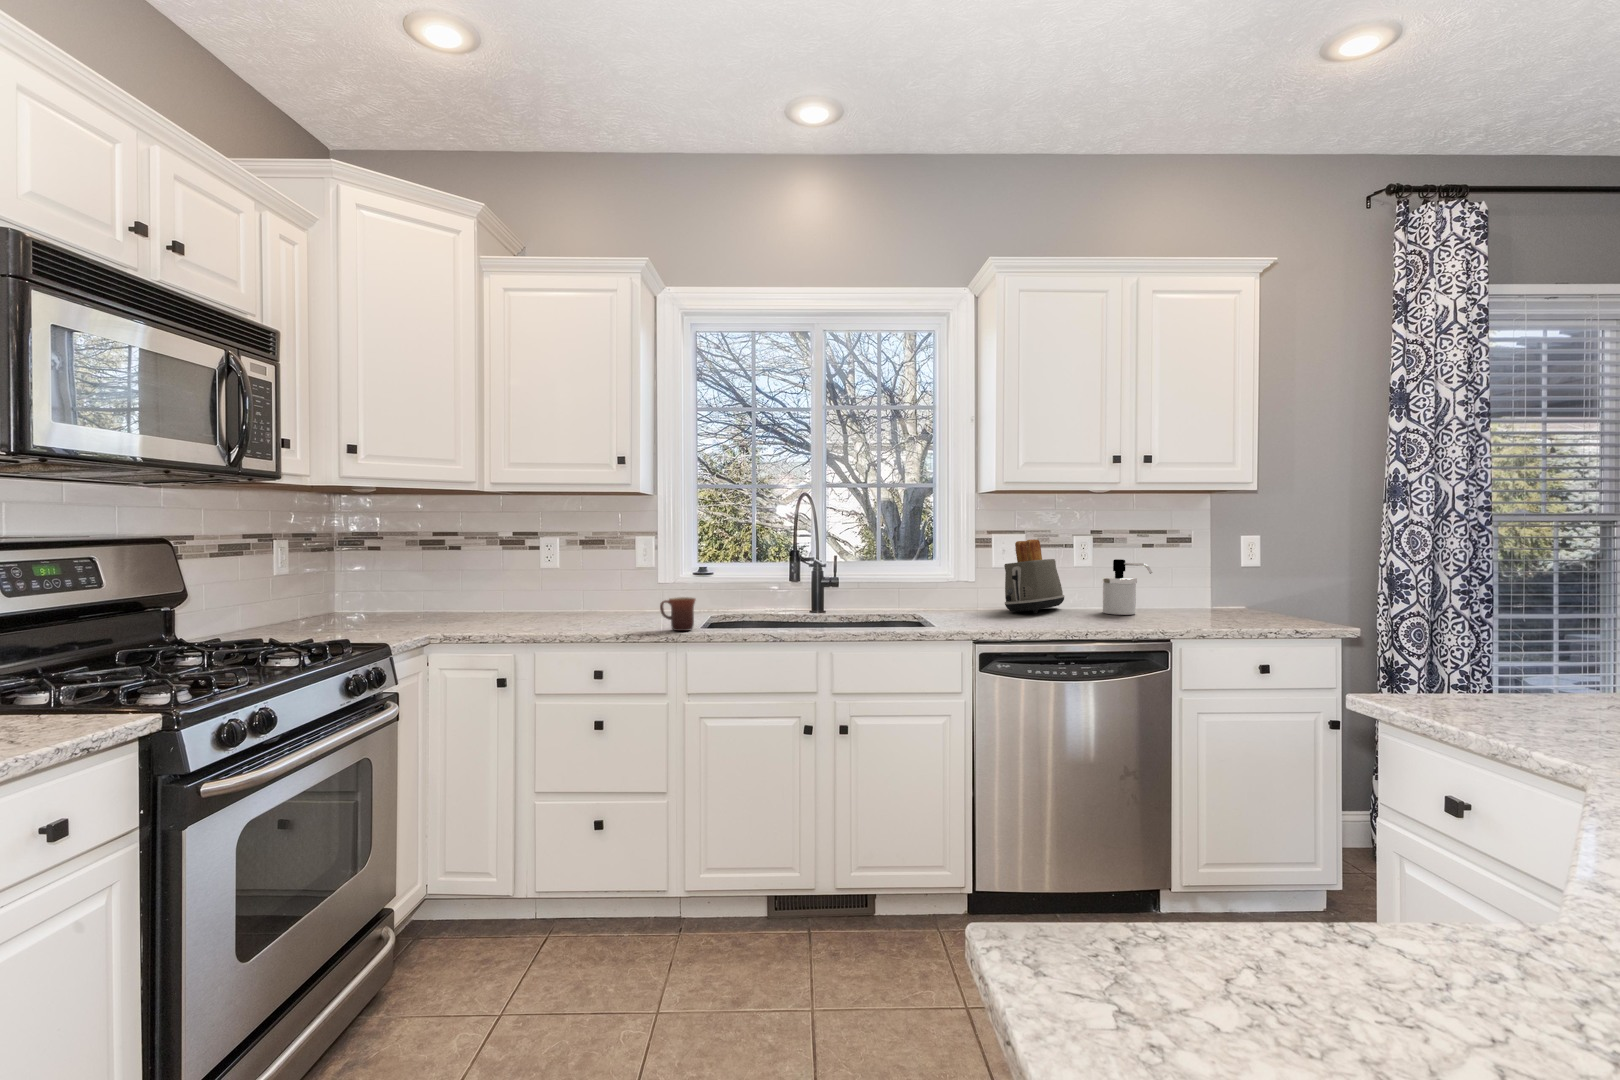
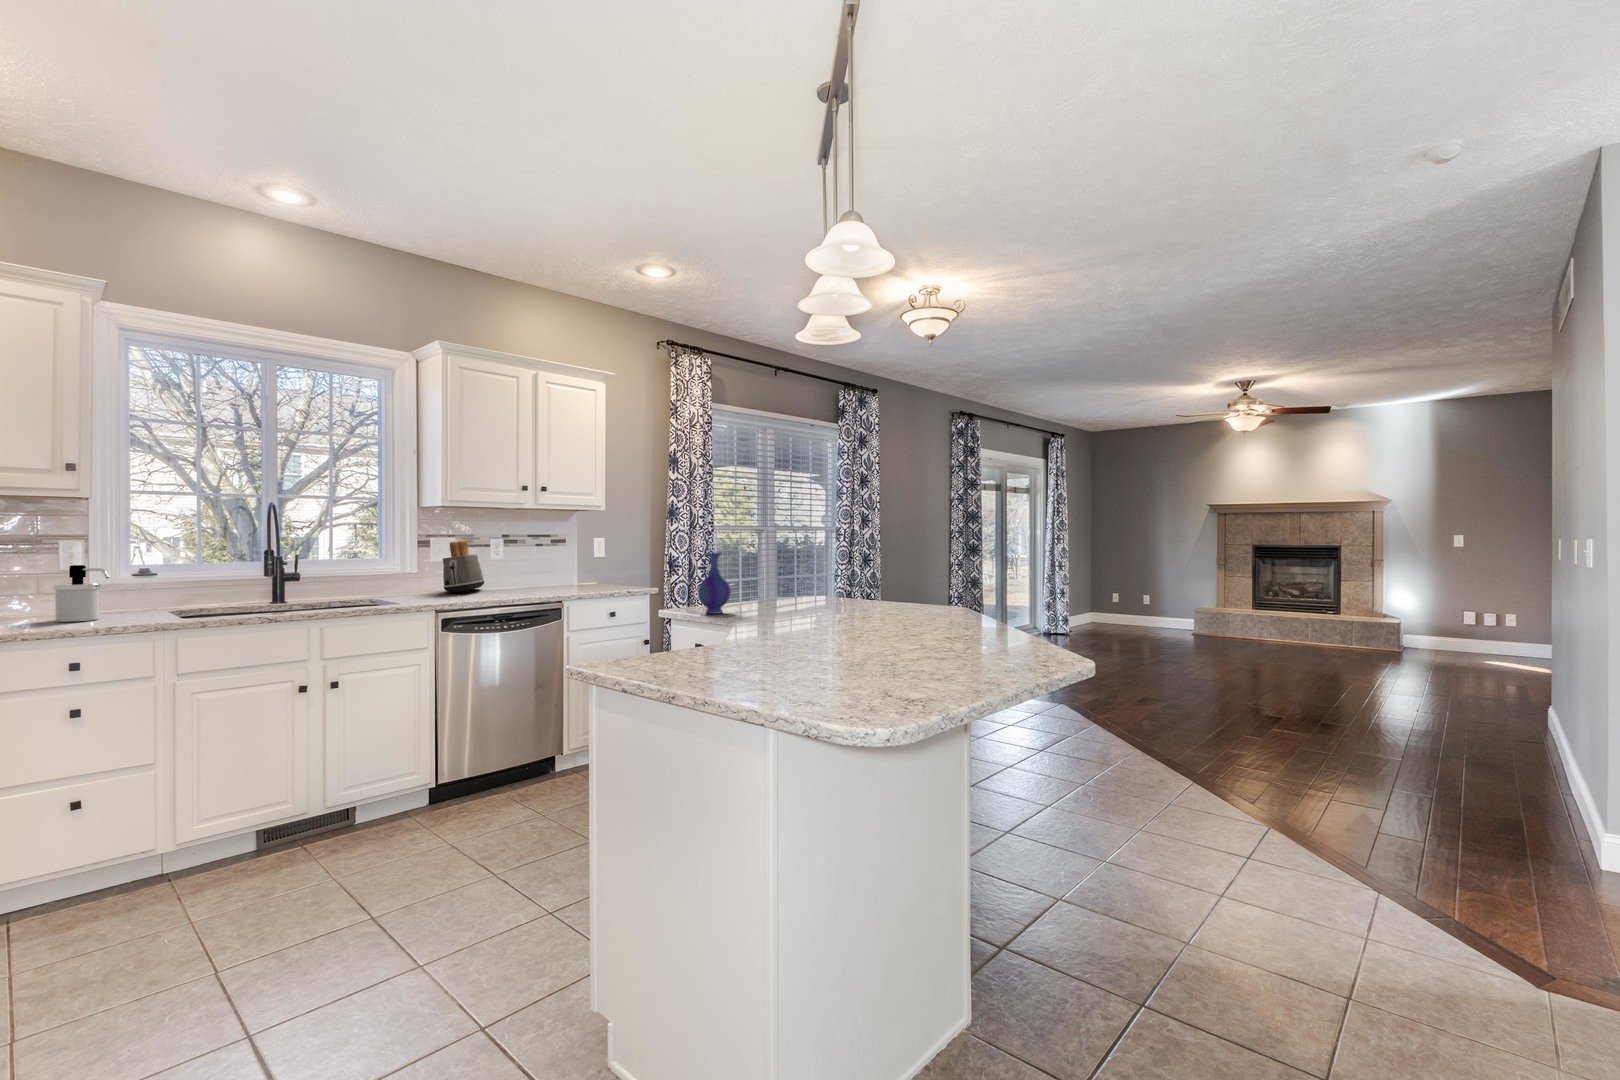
soap dispenser: present [1102,559,1152,615] -> present [54,565,109,622]
vase: none [1461,579,1570,733] -> present [698,553,731,614]
mug: present [660,597,696,631] -> none [134,592,177,622]

